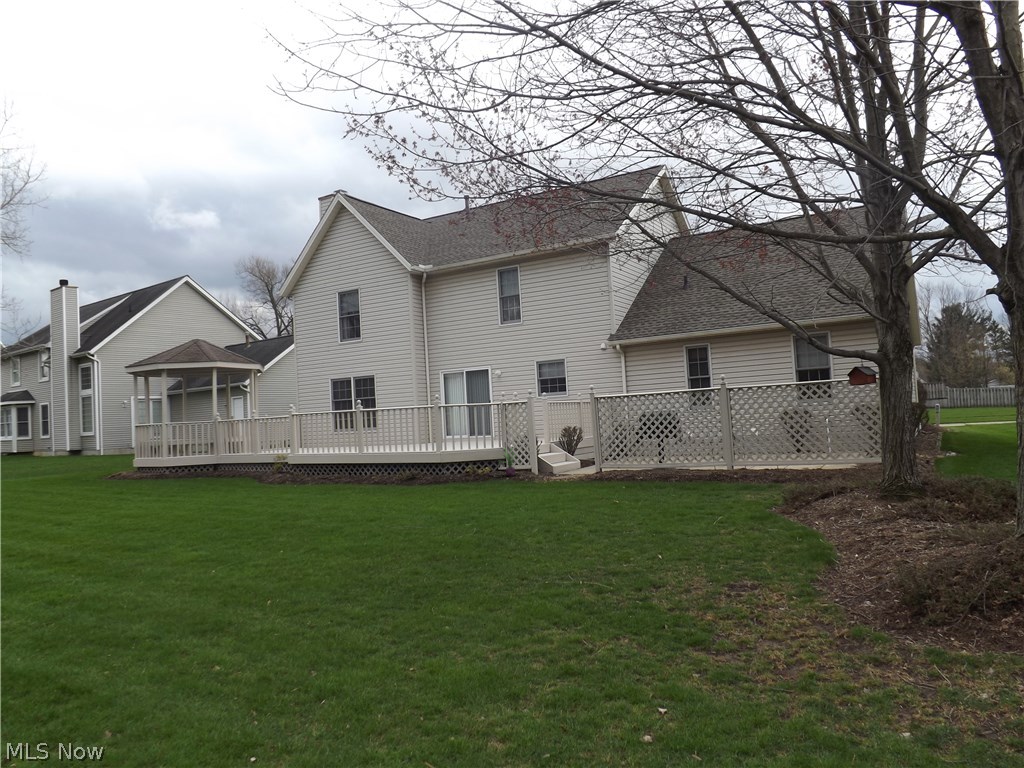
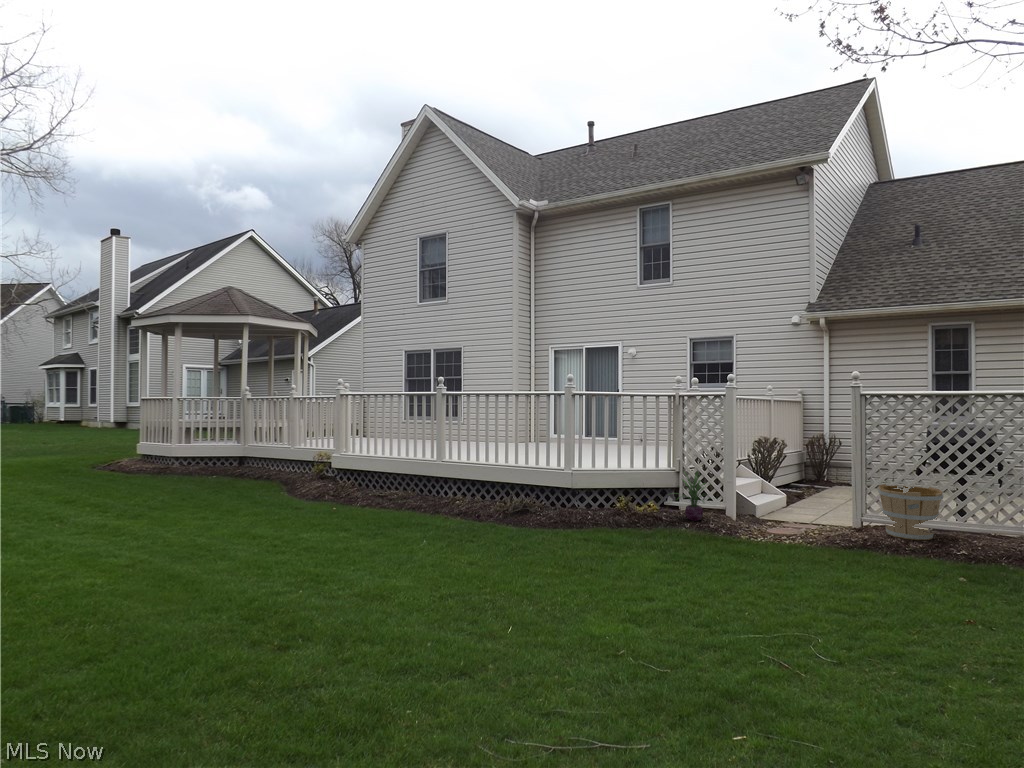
wooden bucket: none [607,447,639,476] -> present [878,484,943,540]

